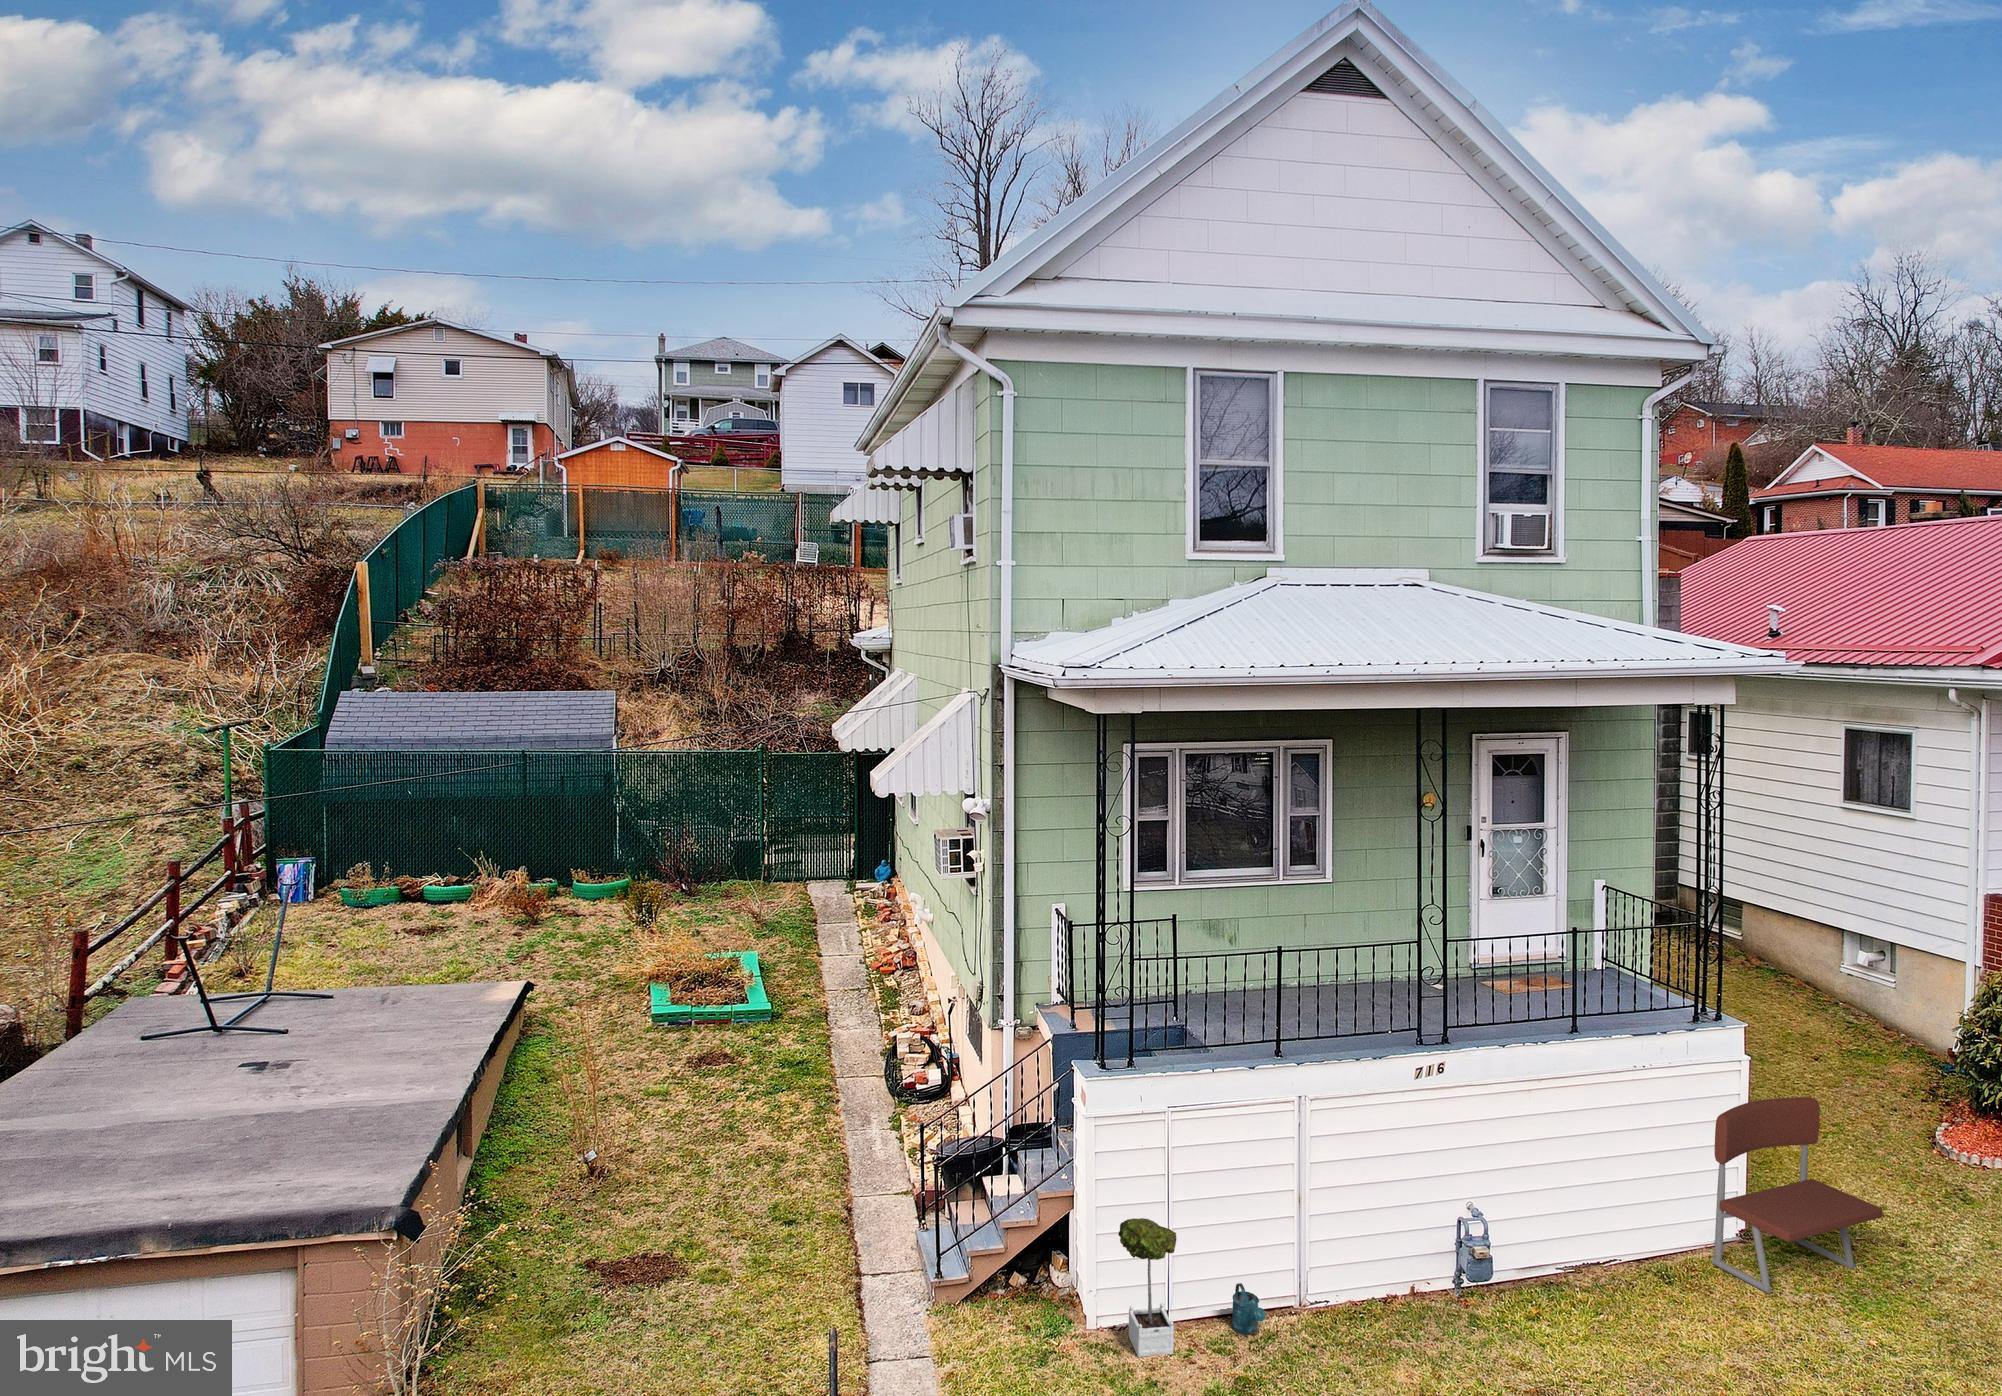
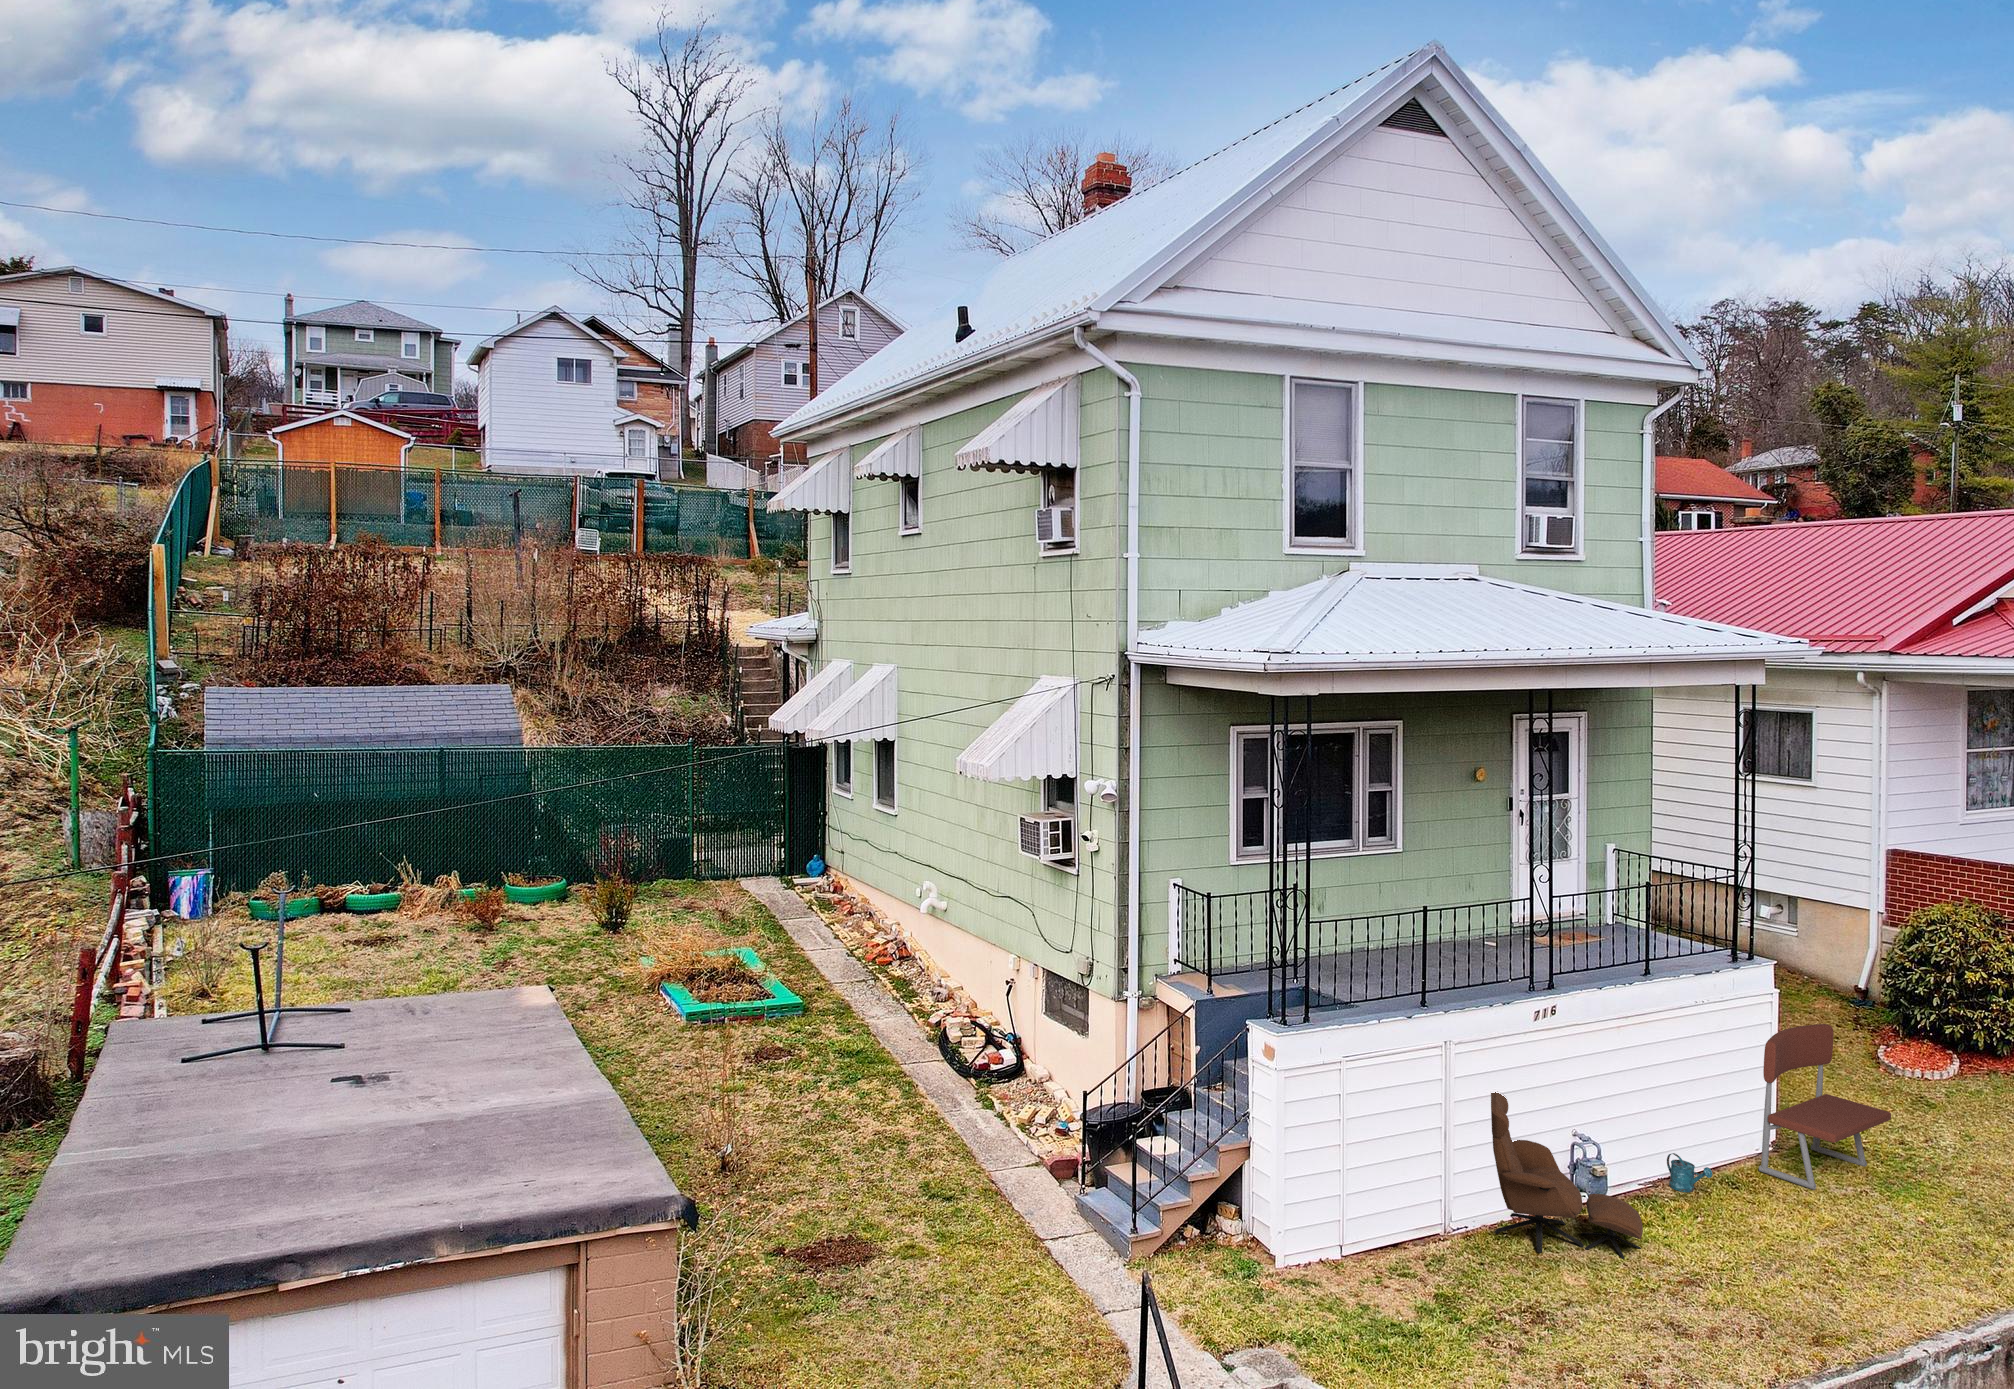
lounge chair: none [1340,1153,1515,1361] -> present [1491,1092,1643,1259]
potted tree: present [1118,1218,1176,1357] -> none [1314,1157,1370,1283]
watering can: present [1232,1283,1266,1335] -> present [1667,1153,1712,1192]

